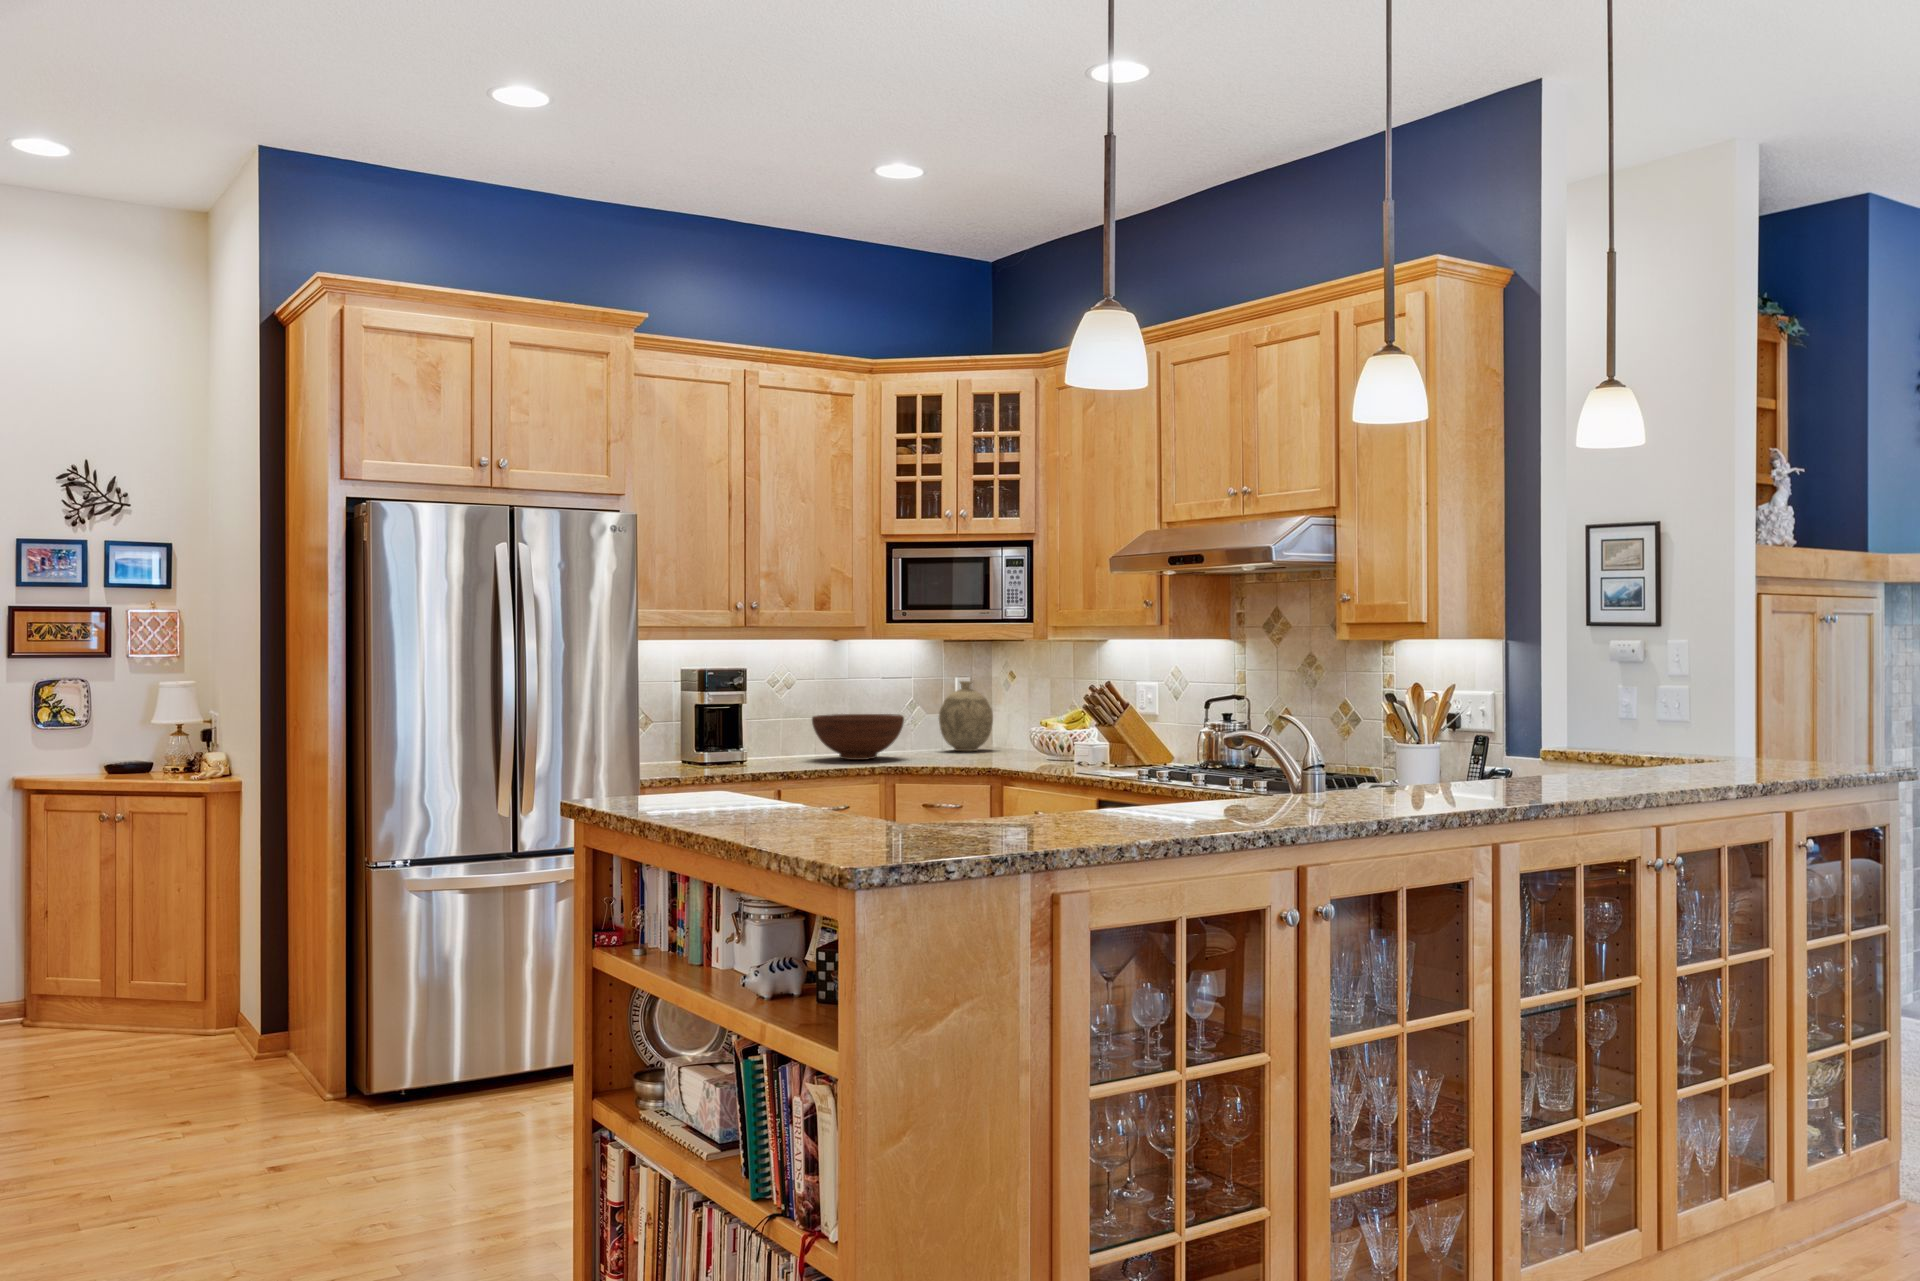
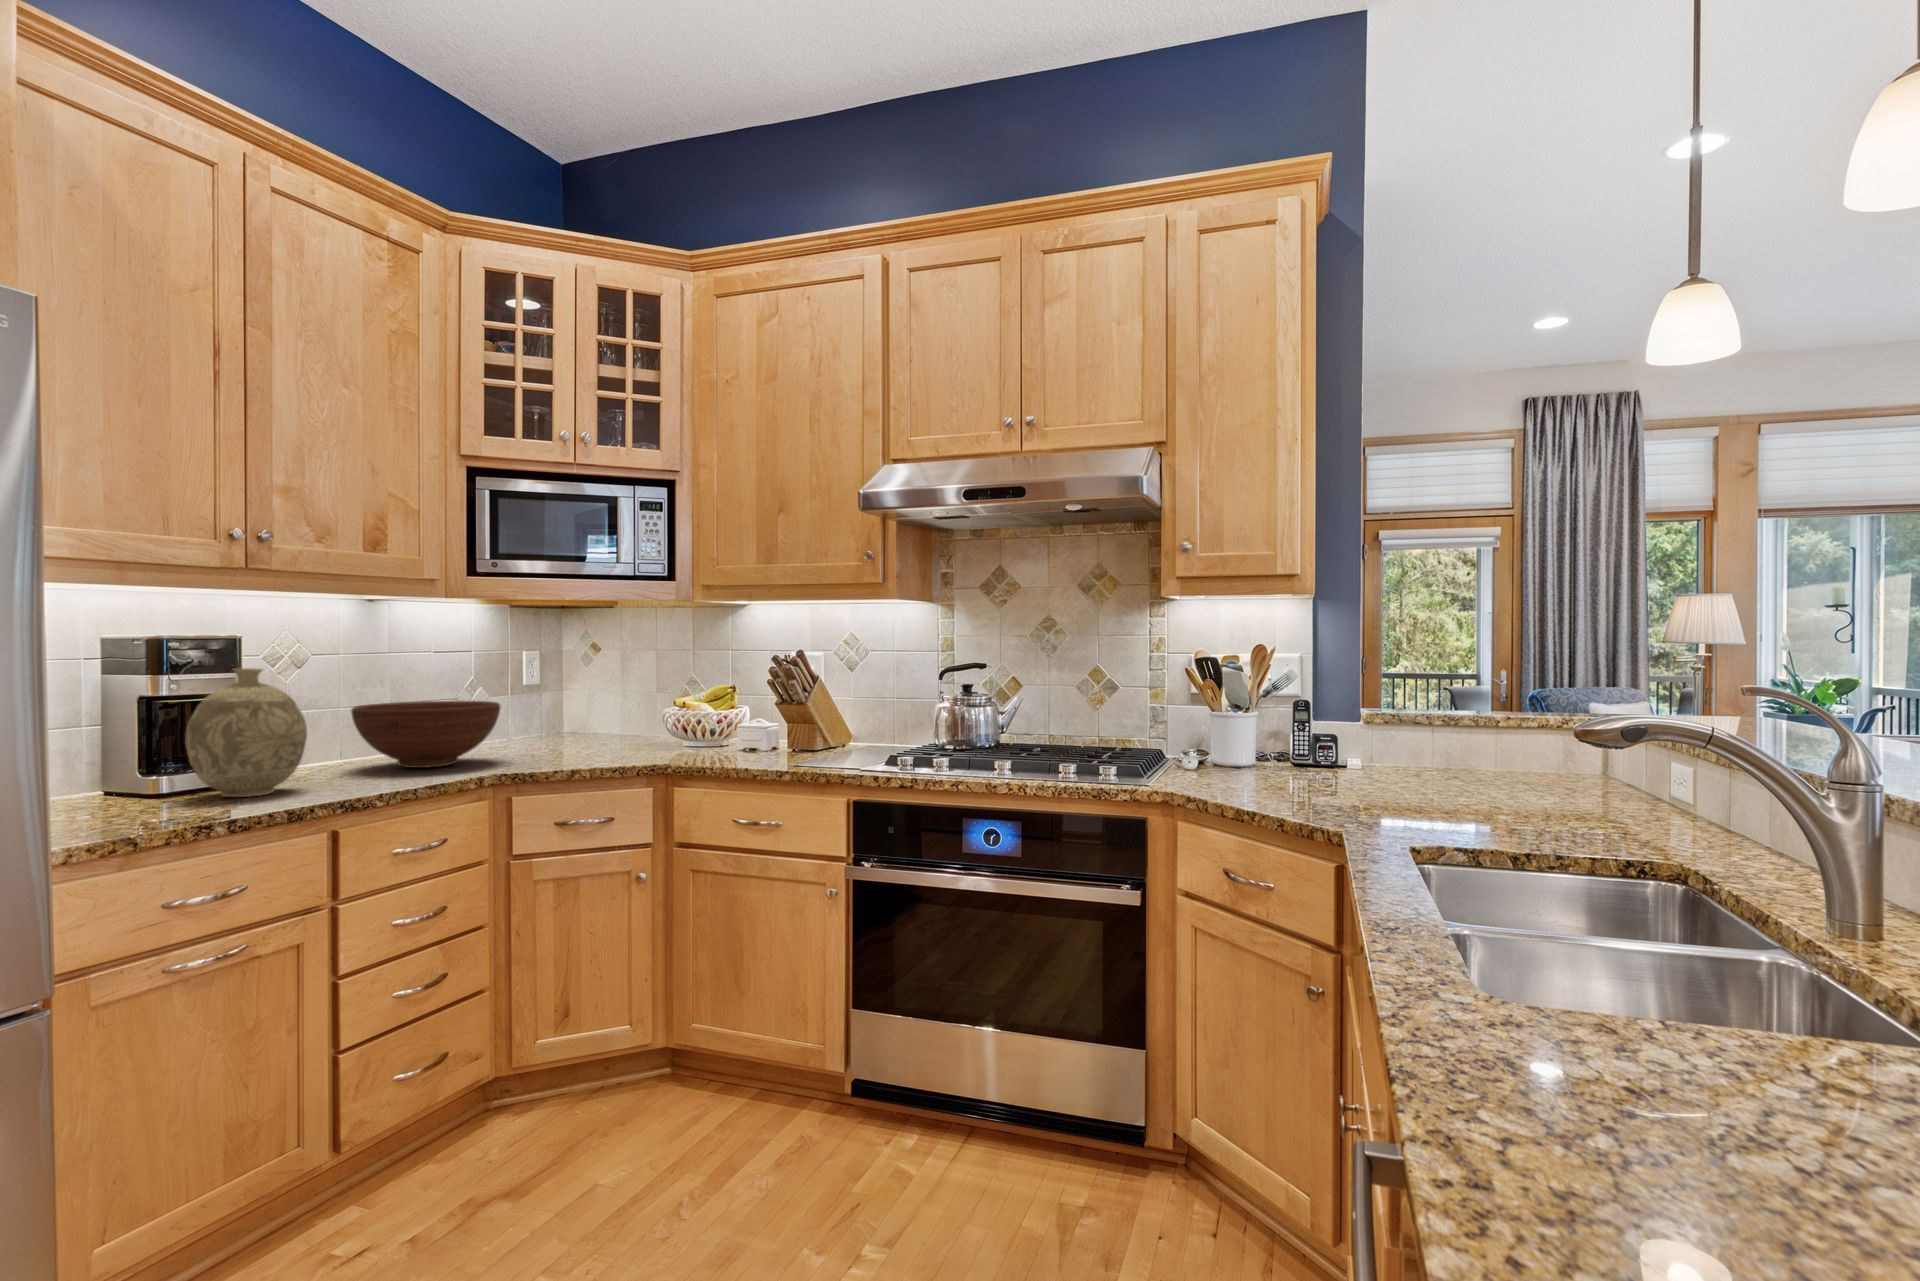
decorative vase: present [939,681,993,751] -> present [185,668,307,797]

